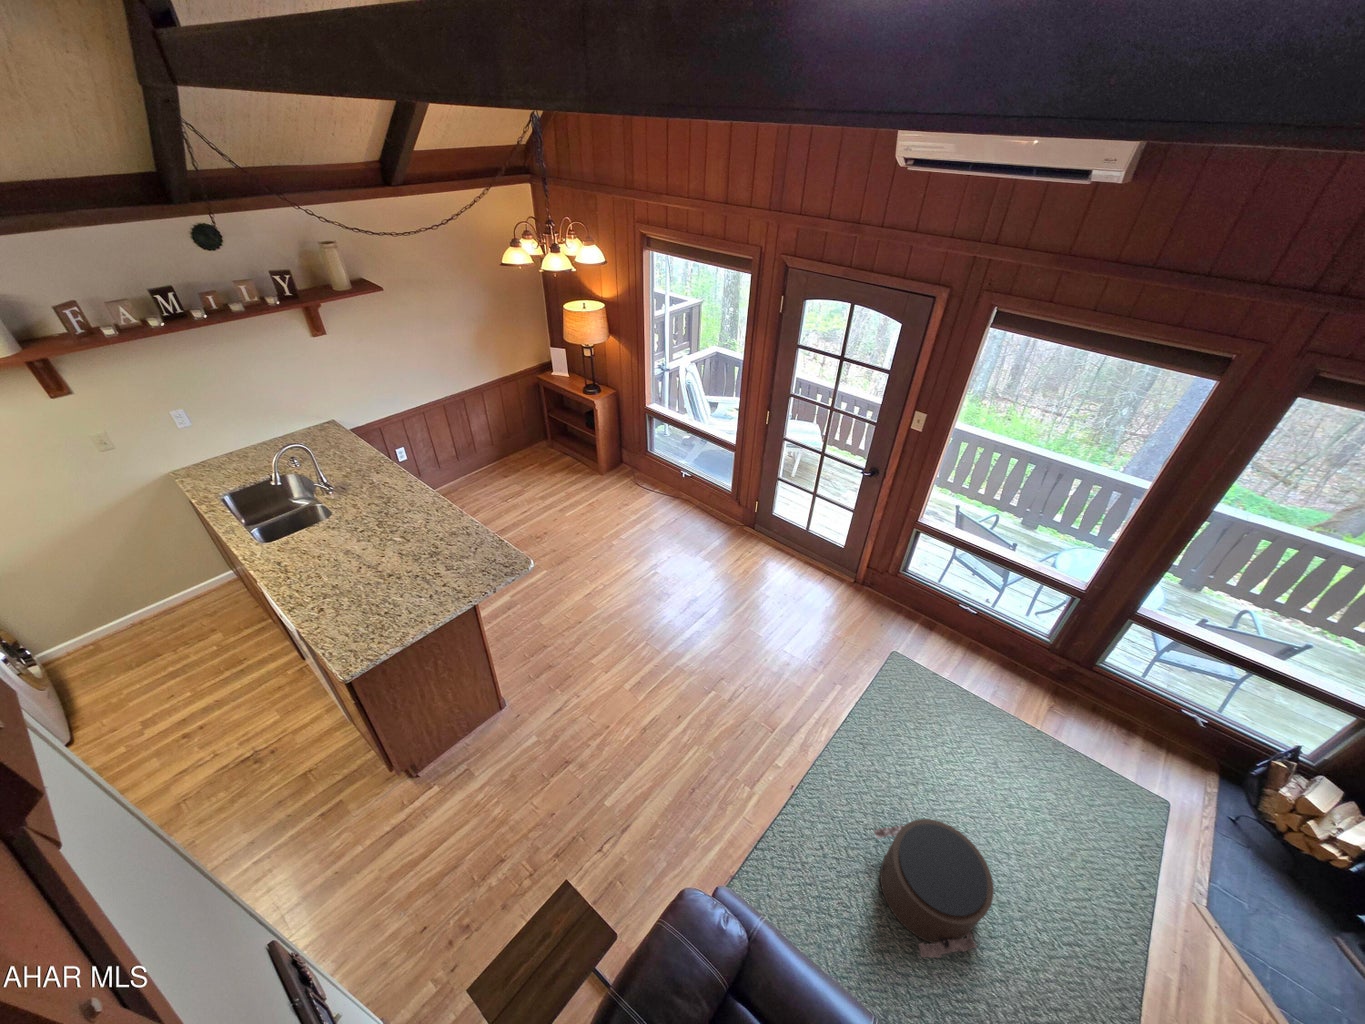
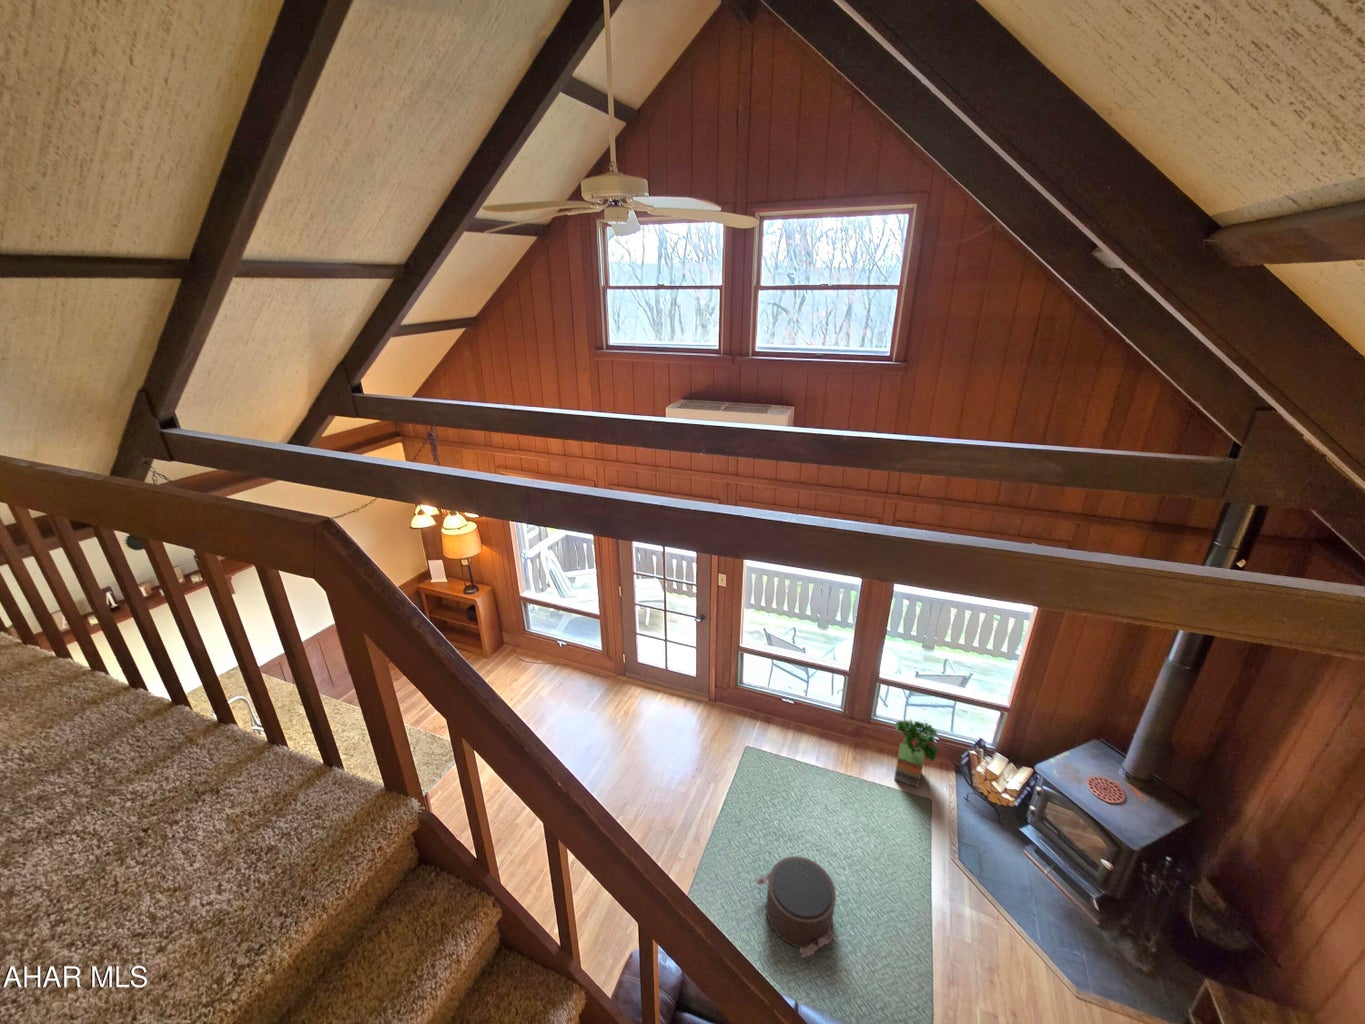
potted tree: none [1113,683,1222,780] -> present [894,720,939,787]

